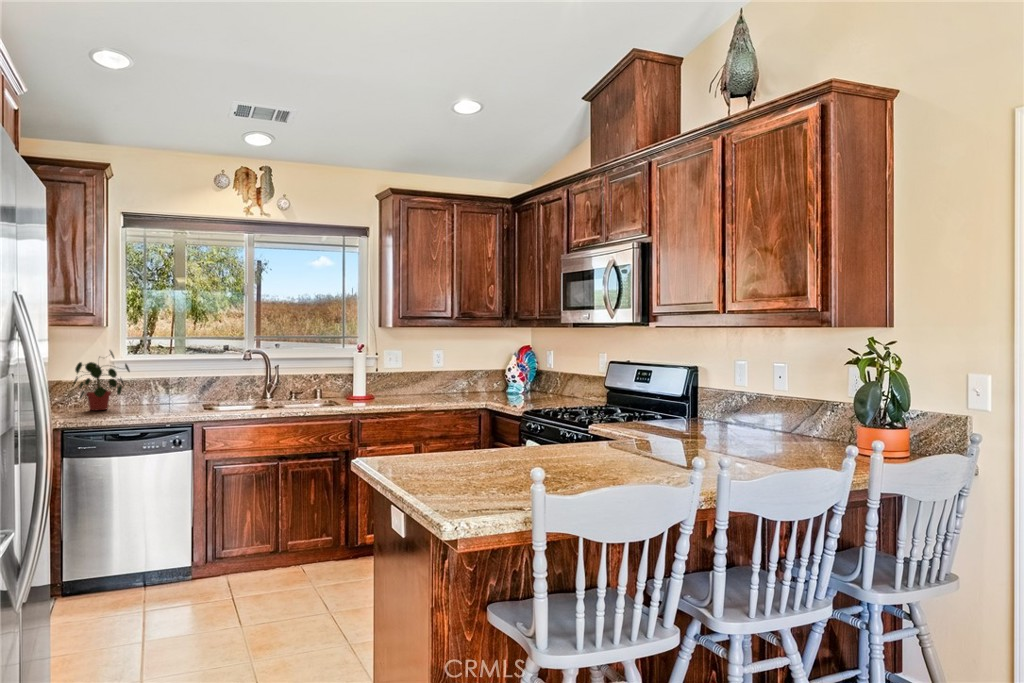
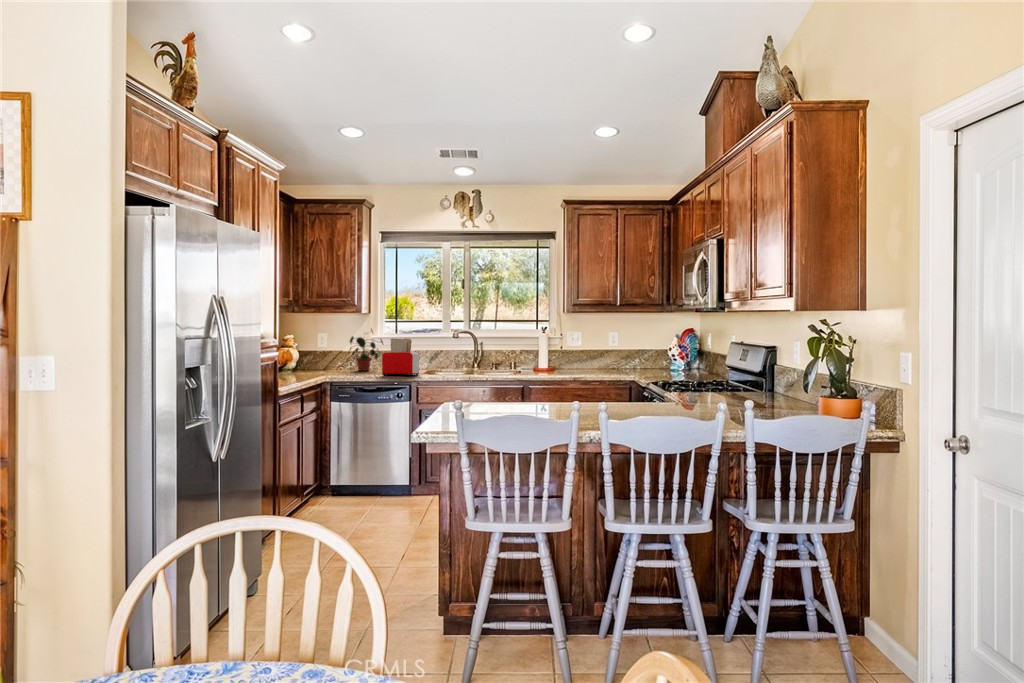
toaster: none [131,366,189,418] -> present [382,339,419,375]

